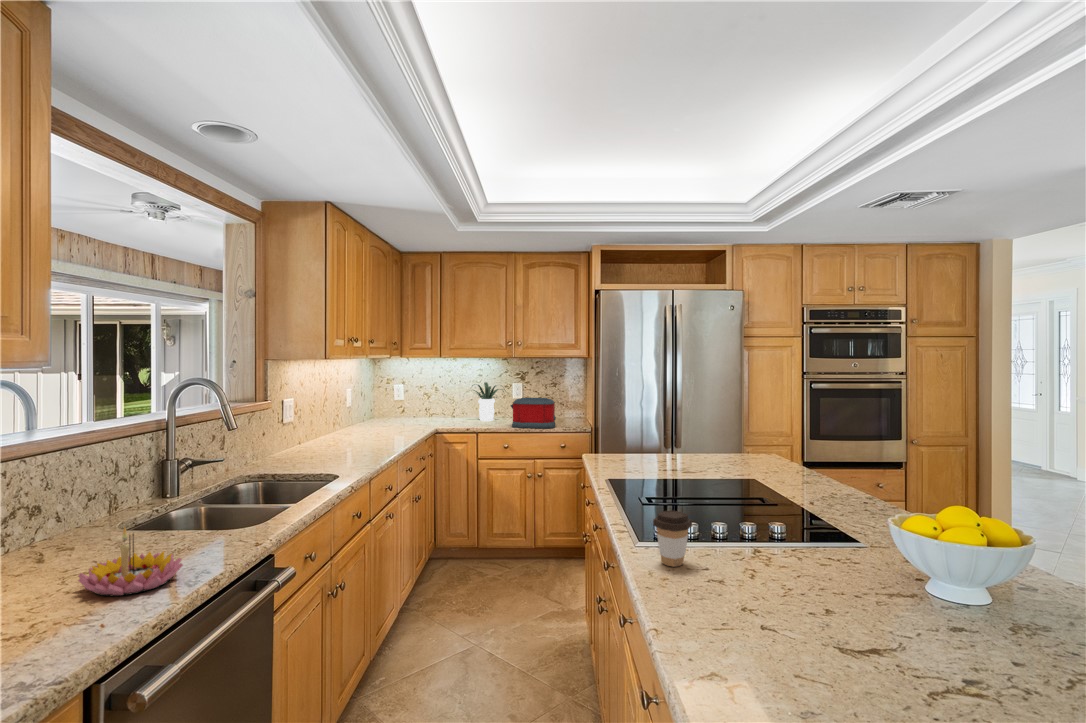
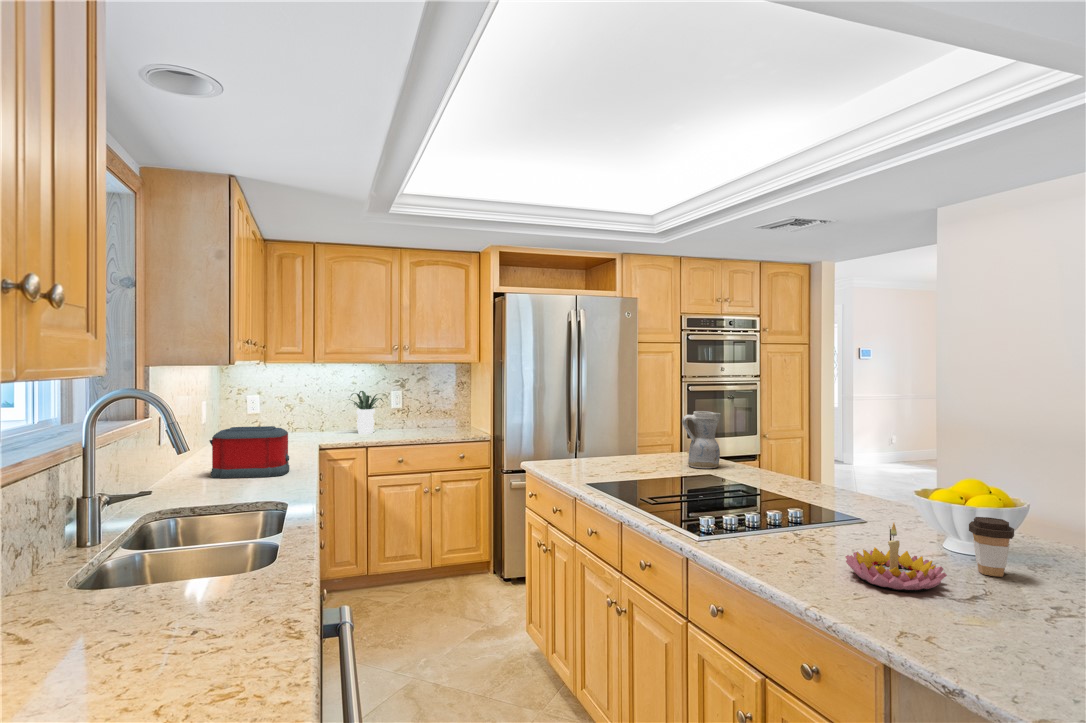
toaster: present [511,398,556,428] -> present [209,426,289,478]
ceramic pitcher: none [732,412,775,473] -> present [682,411,721,468]
coffee cup: present [653,510,692,567] -> present [969,517,1014,577]
candle holder: present [78,527,183,596] -> present [846,523,947,592]

